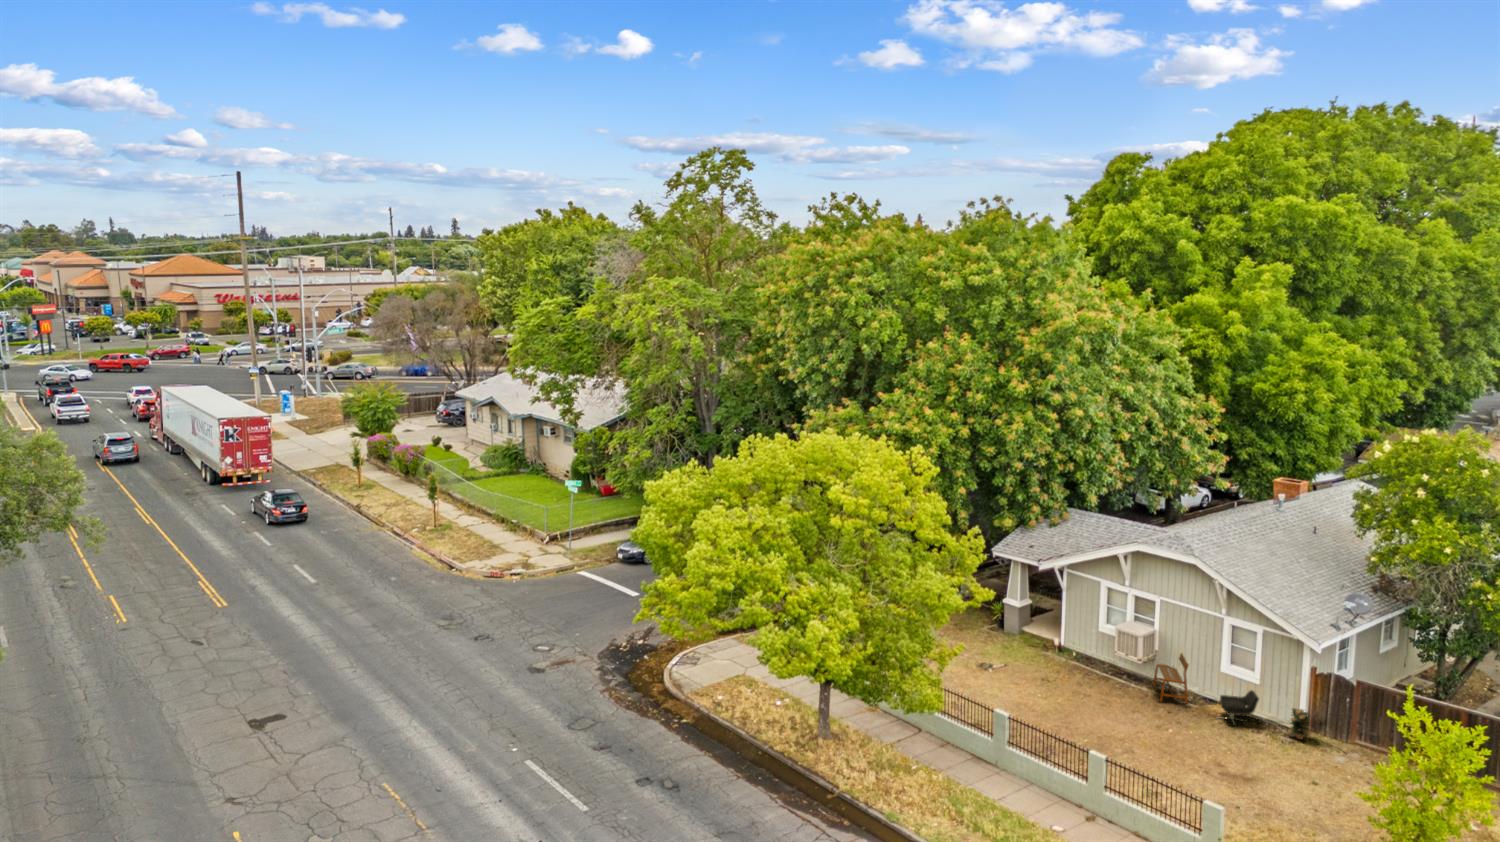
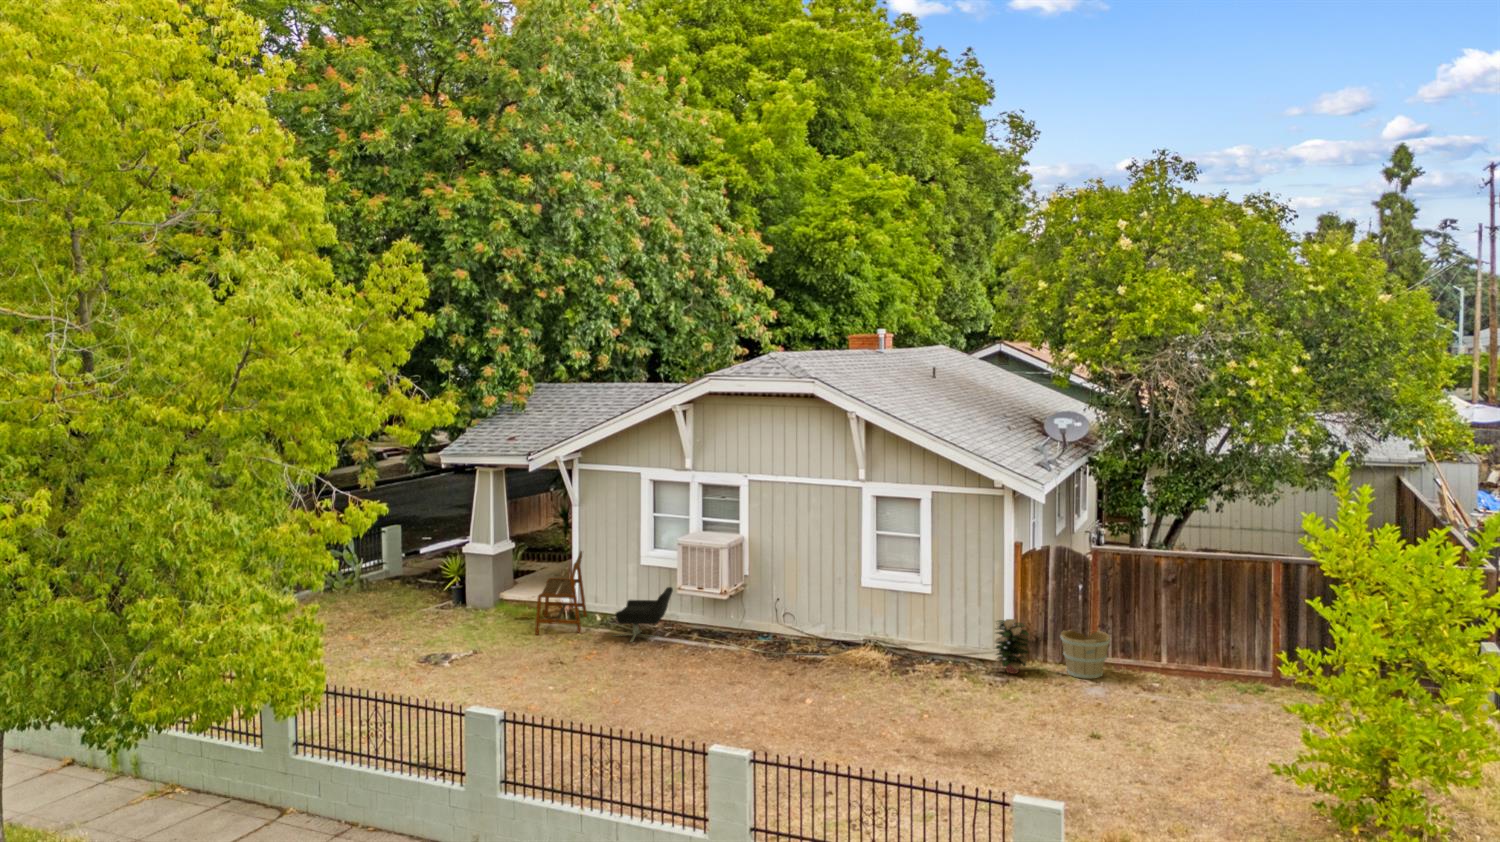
bench: present [1153,653,1189,704] -> present [535,551,587,635]
lounge chair: present [1220,690,1259,723] -> present [615,587,673,642]
wooden bucket: none [1330,722,1361,753] -> present [1060,631,1110,679]

